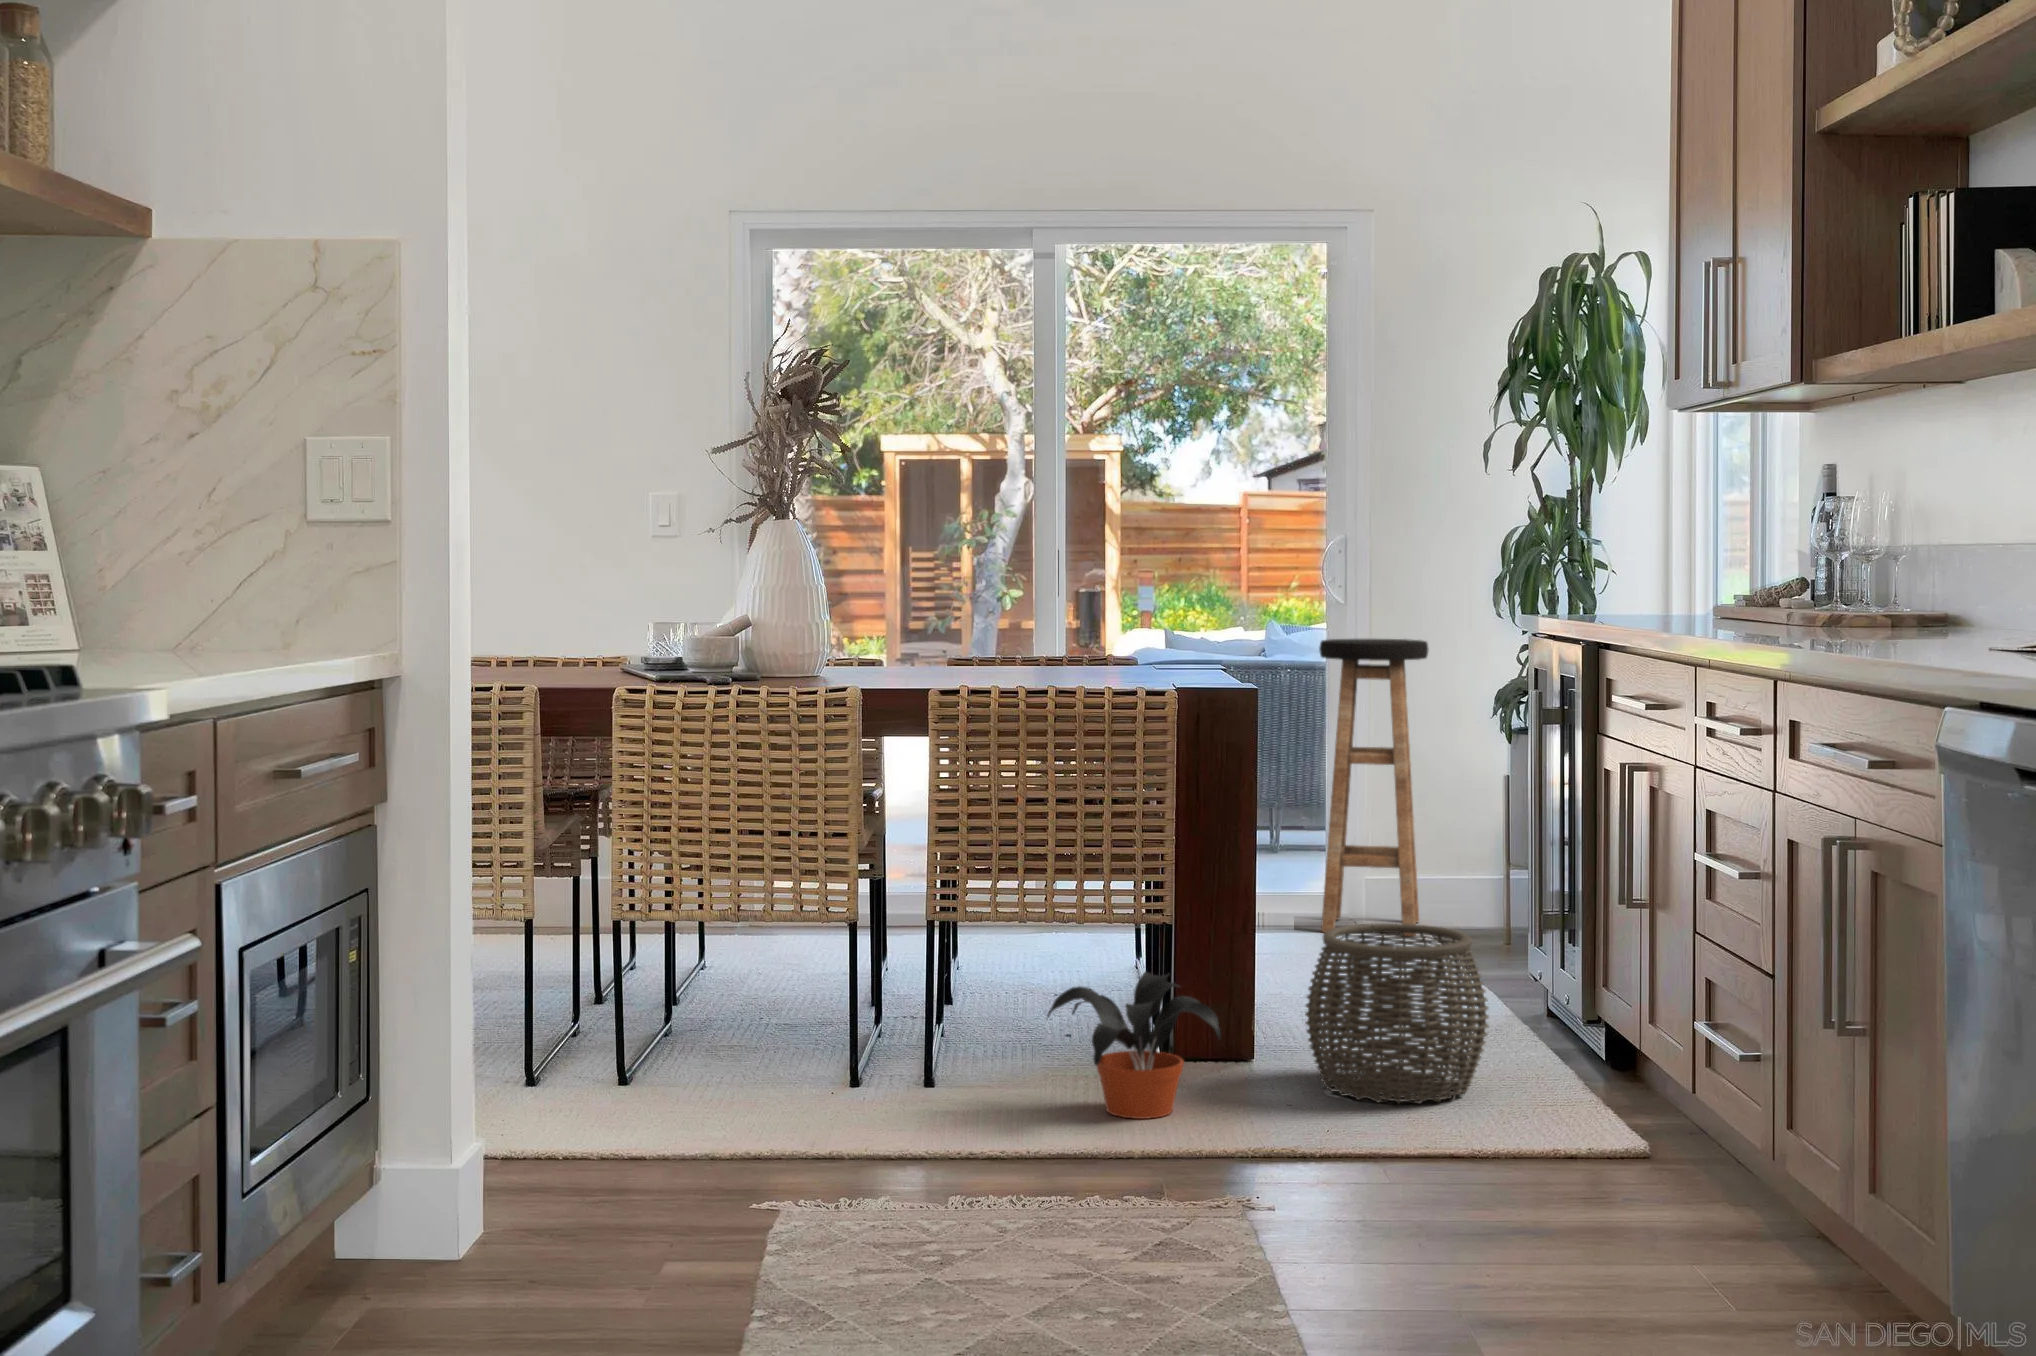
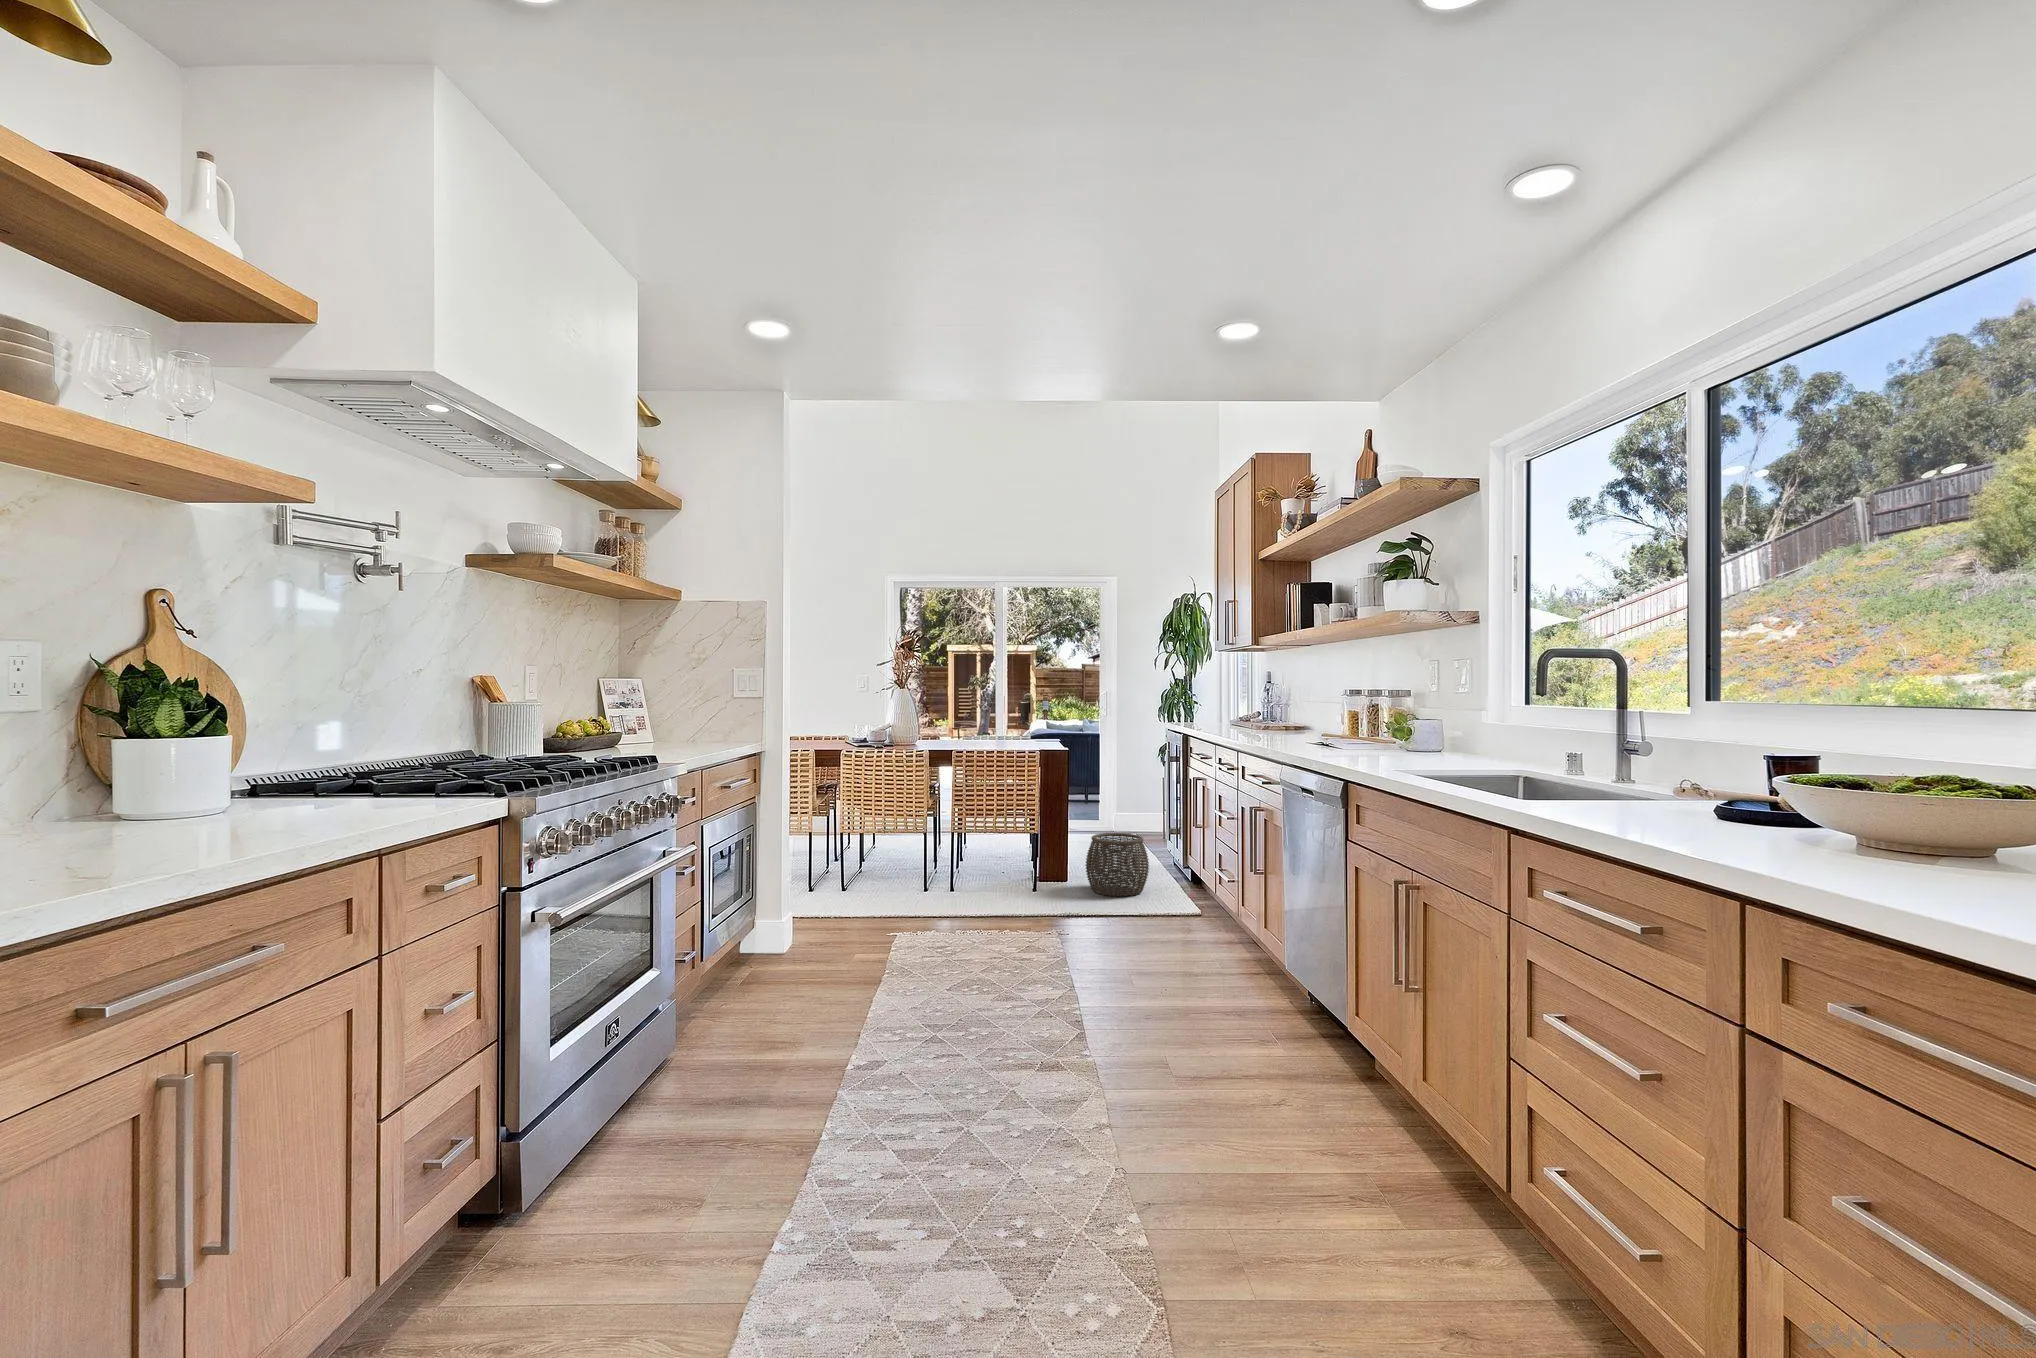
bar stool: present [1319,639,1428,936] -> none [1096,729,1135,839]
potted plant: present [1047,972,1221,1119] -> none [994,850,1055,902]

